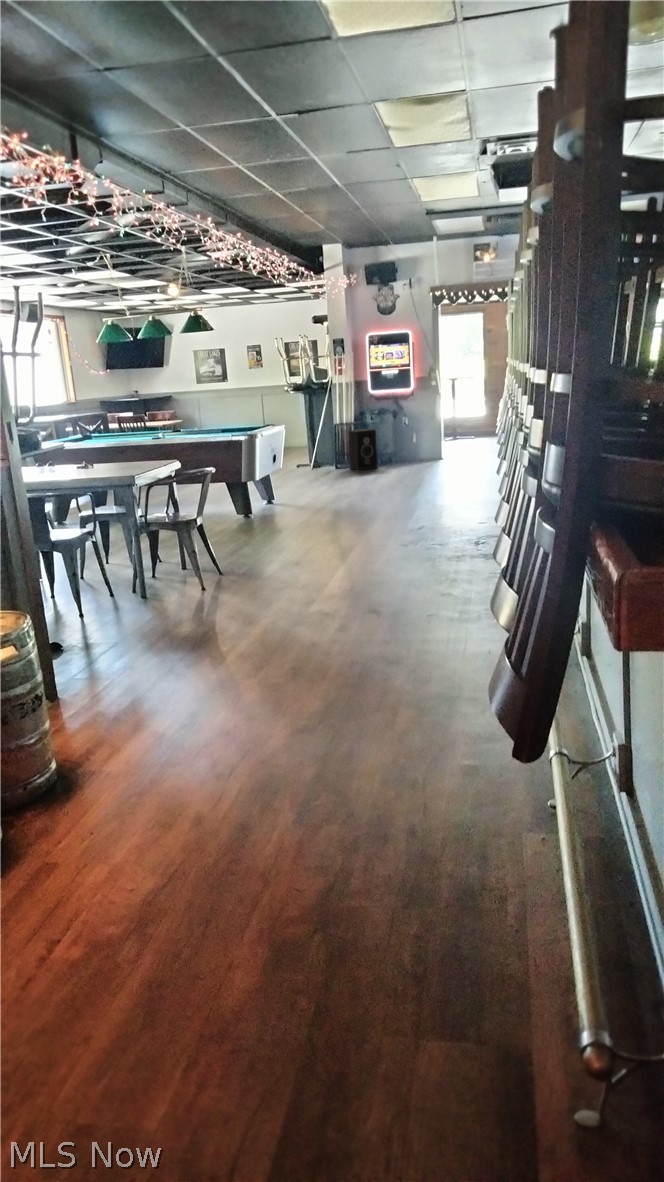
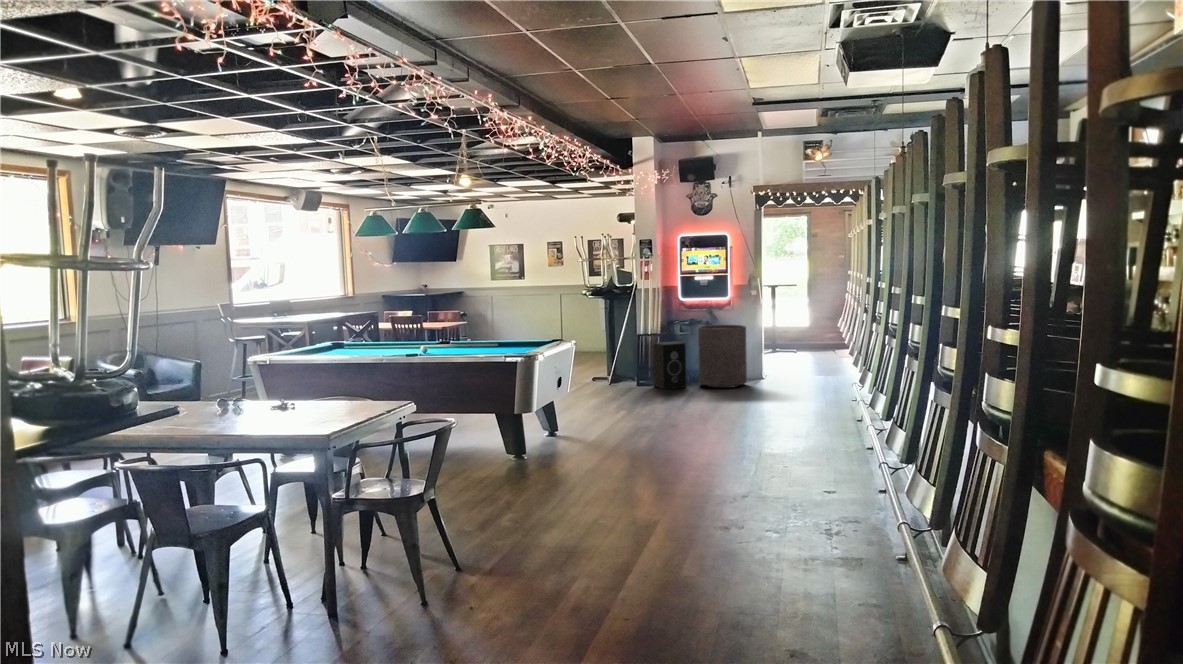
trash can: none [386,413,428,467] -> present [698,325,747,388]

